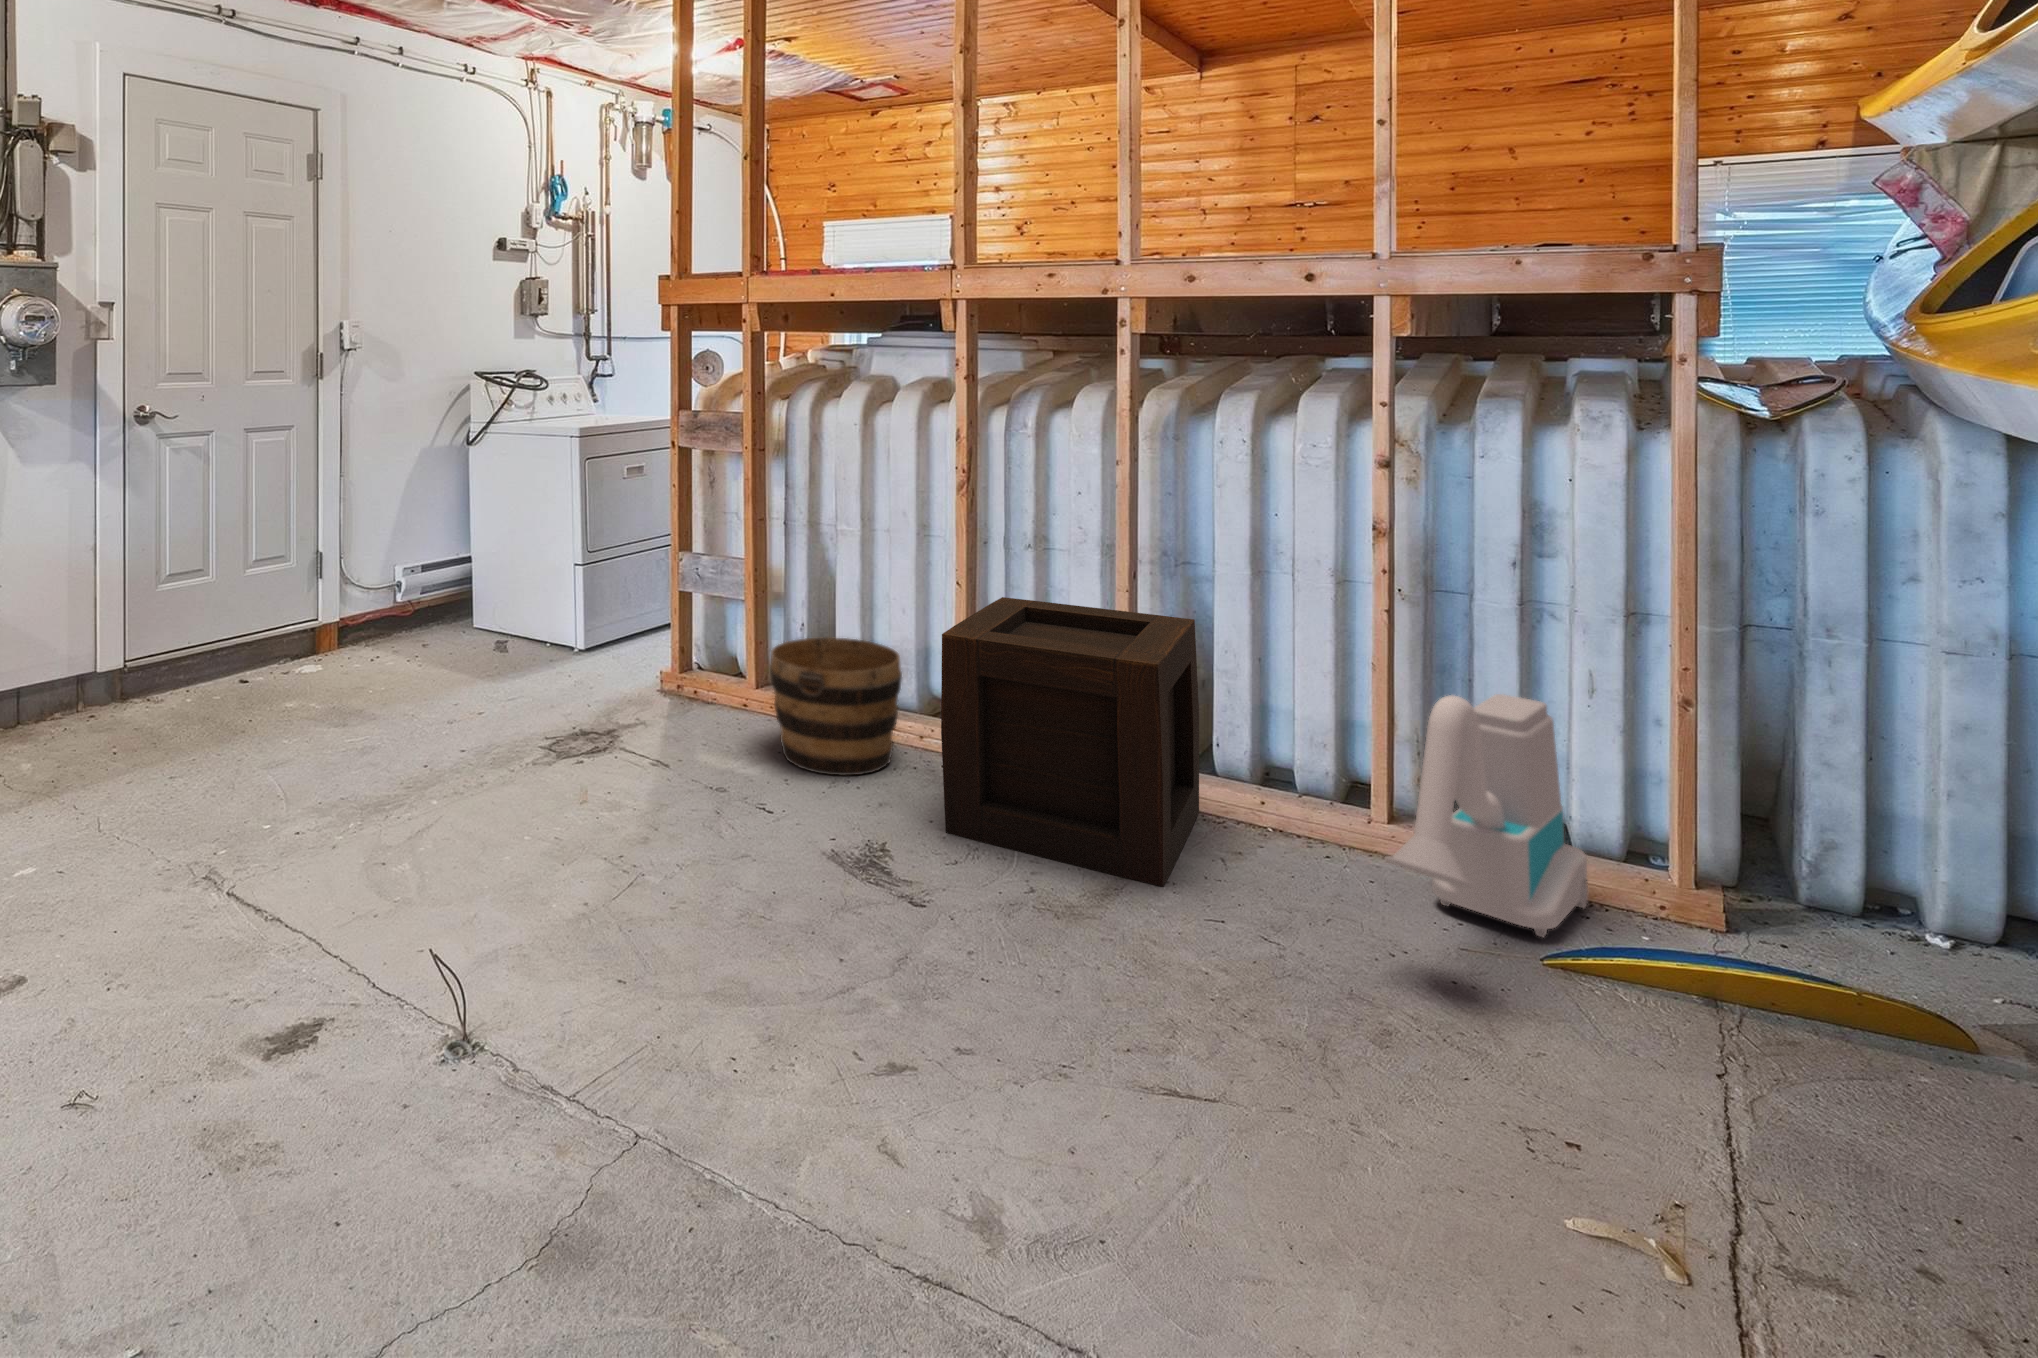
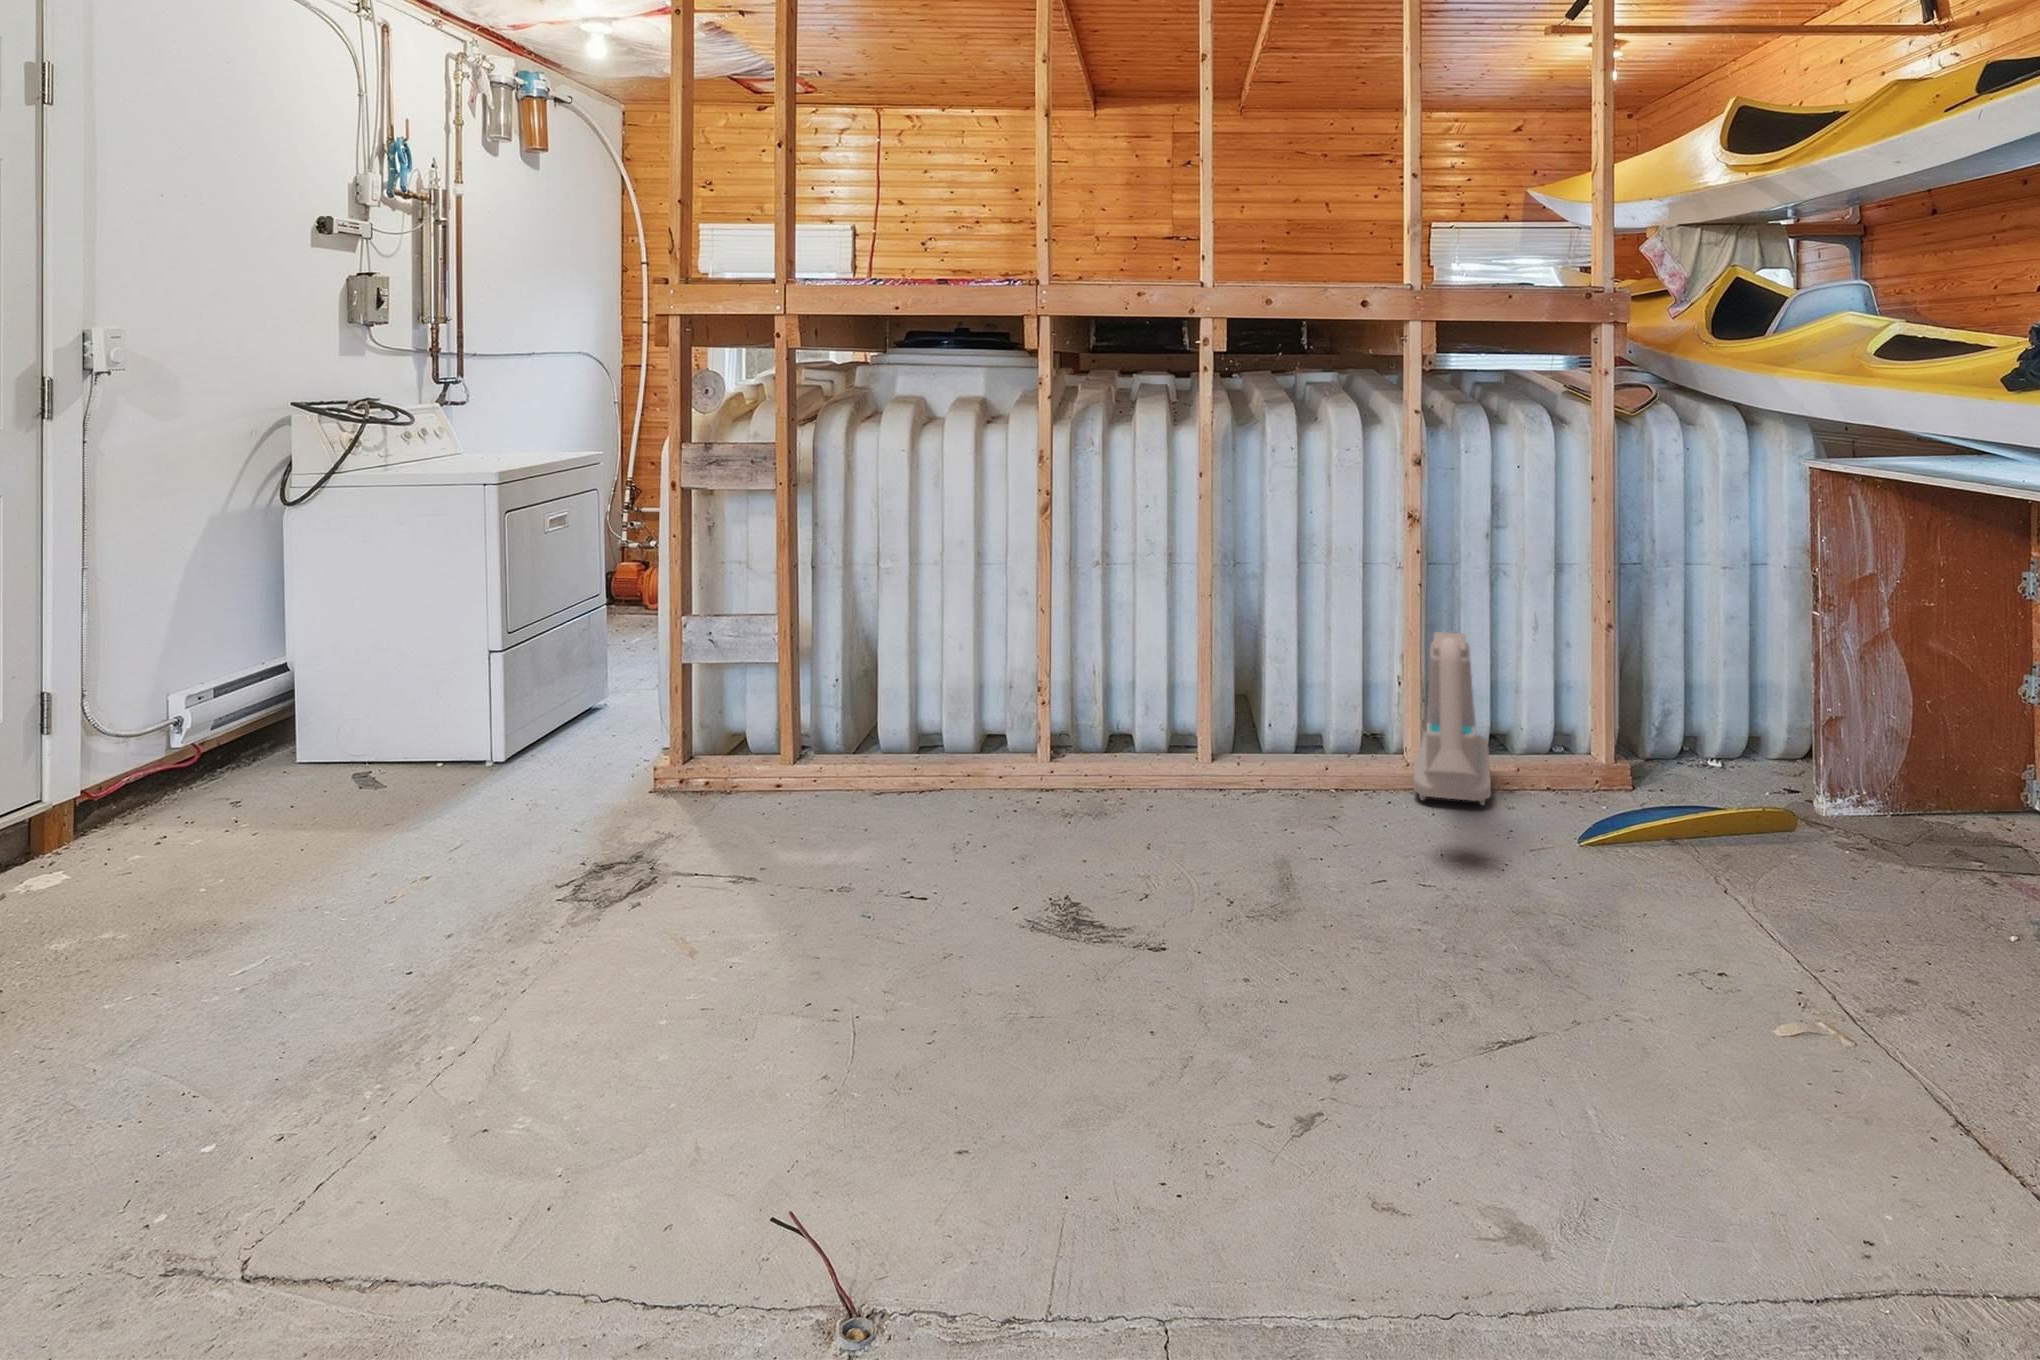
wooden crate: present [941,597,1199,887] -> none [1058,608,1255,850]
bucket: present [770,637,902,775] -> none [833,677,973,827]

